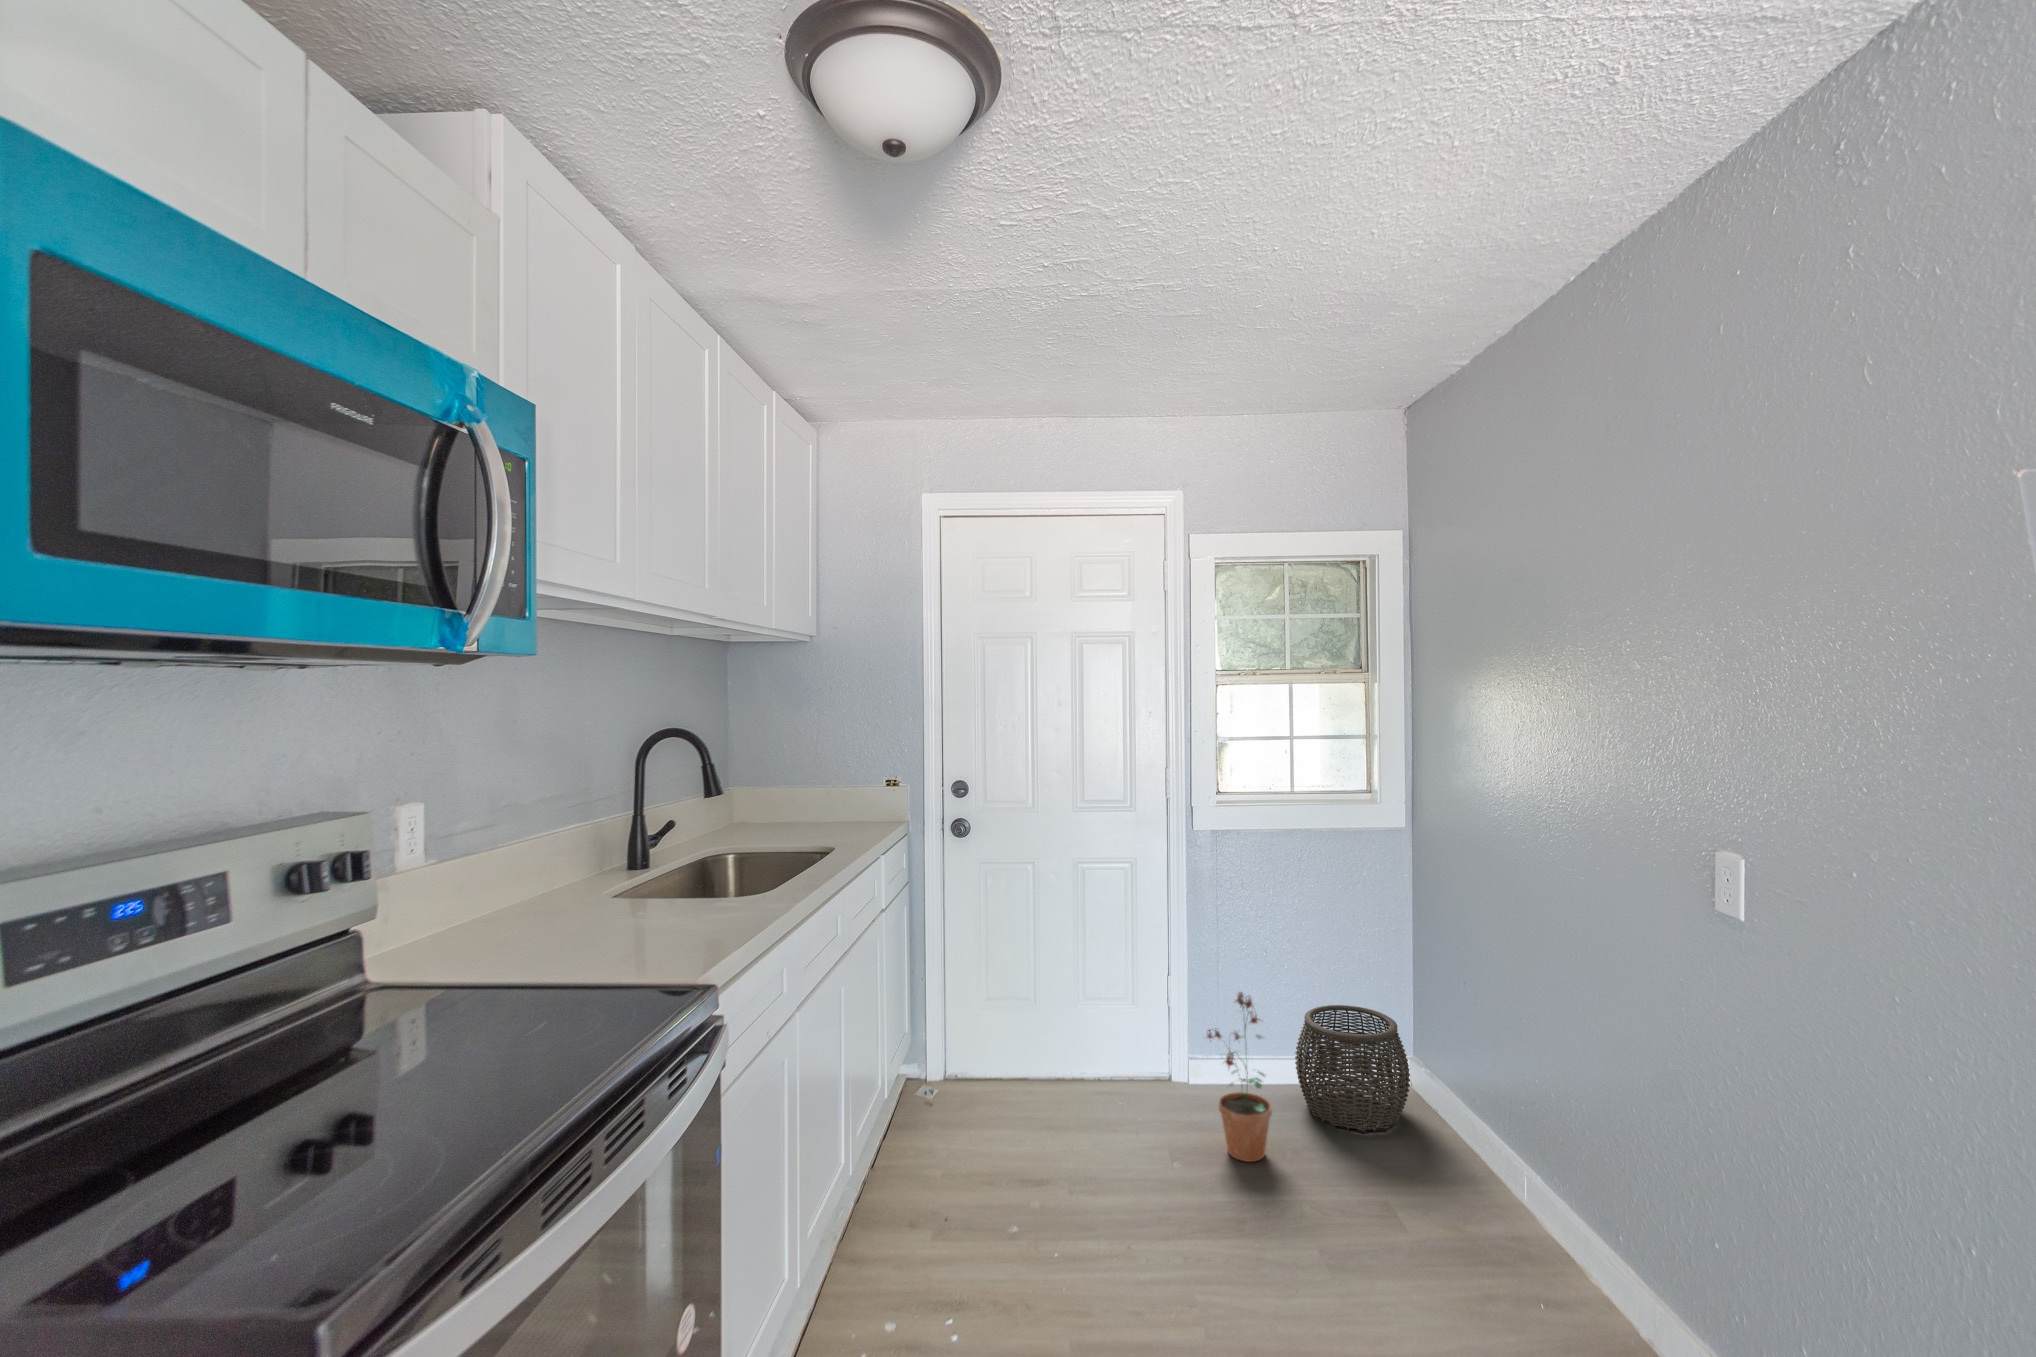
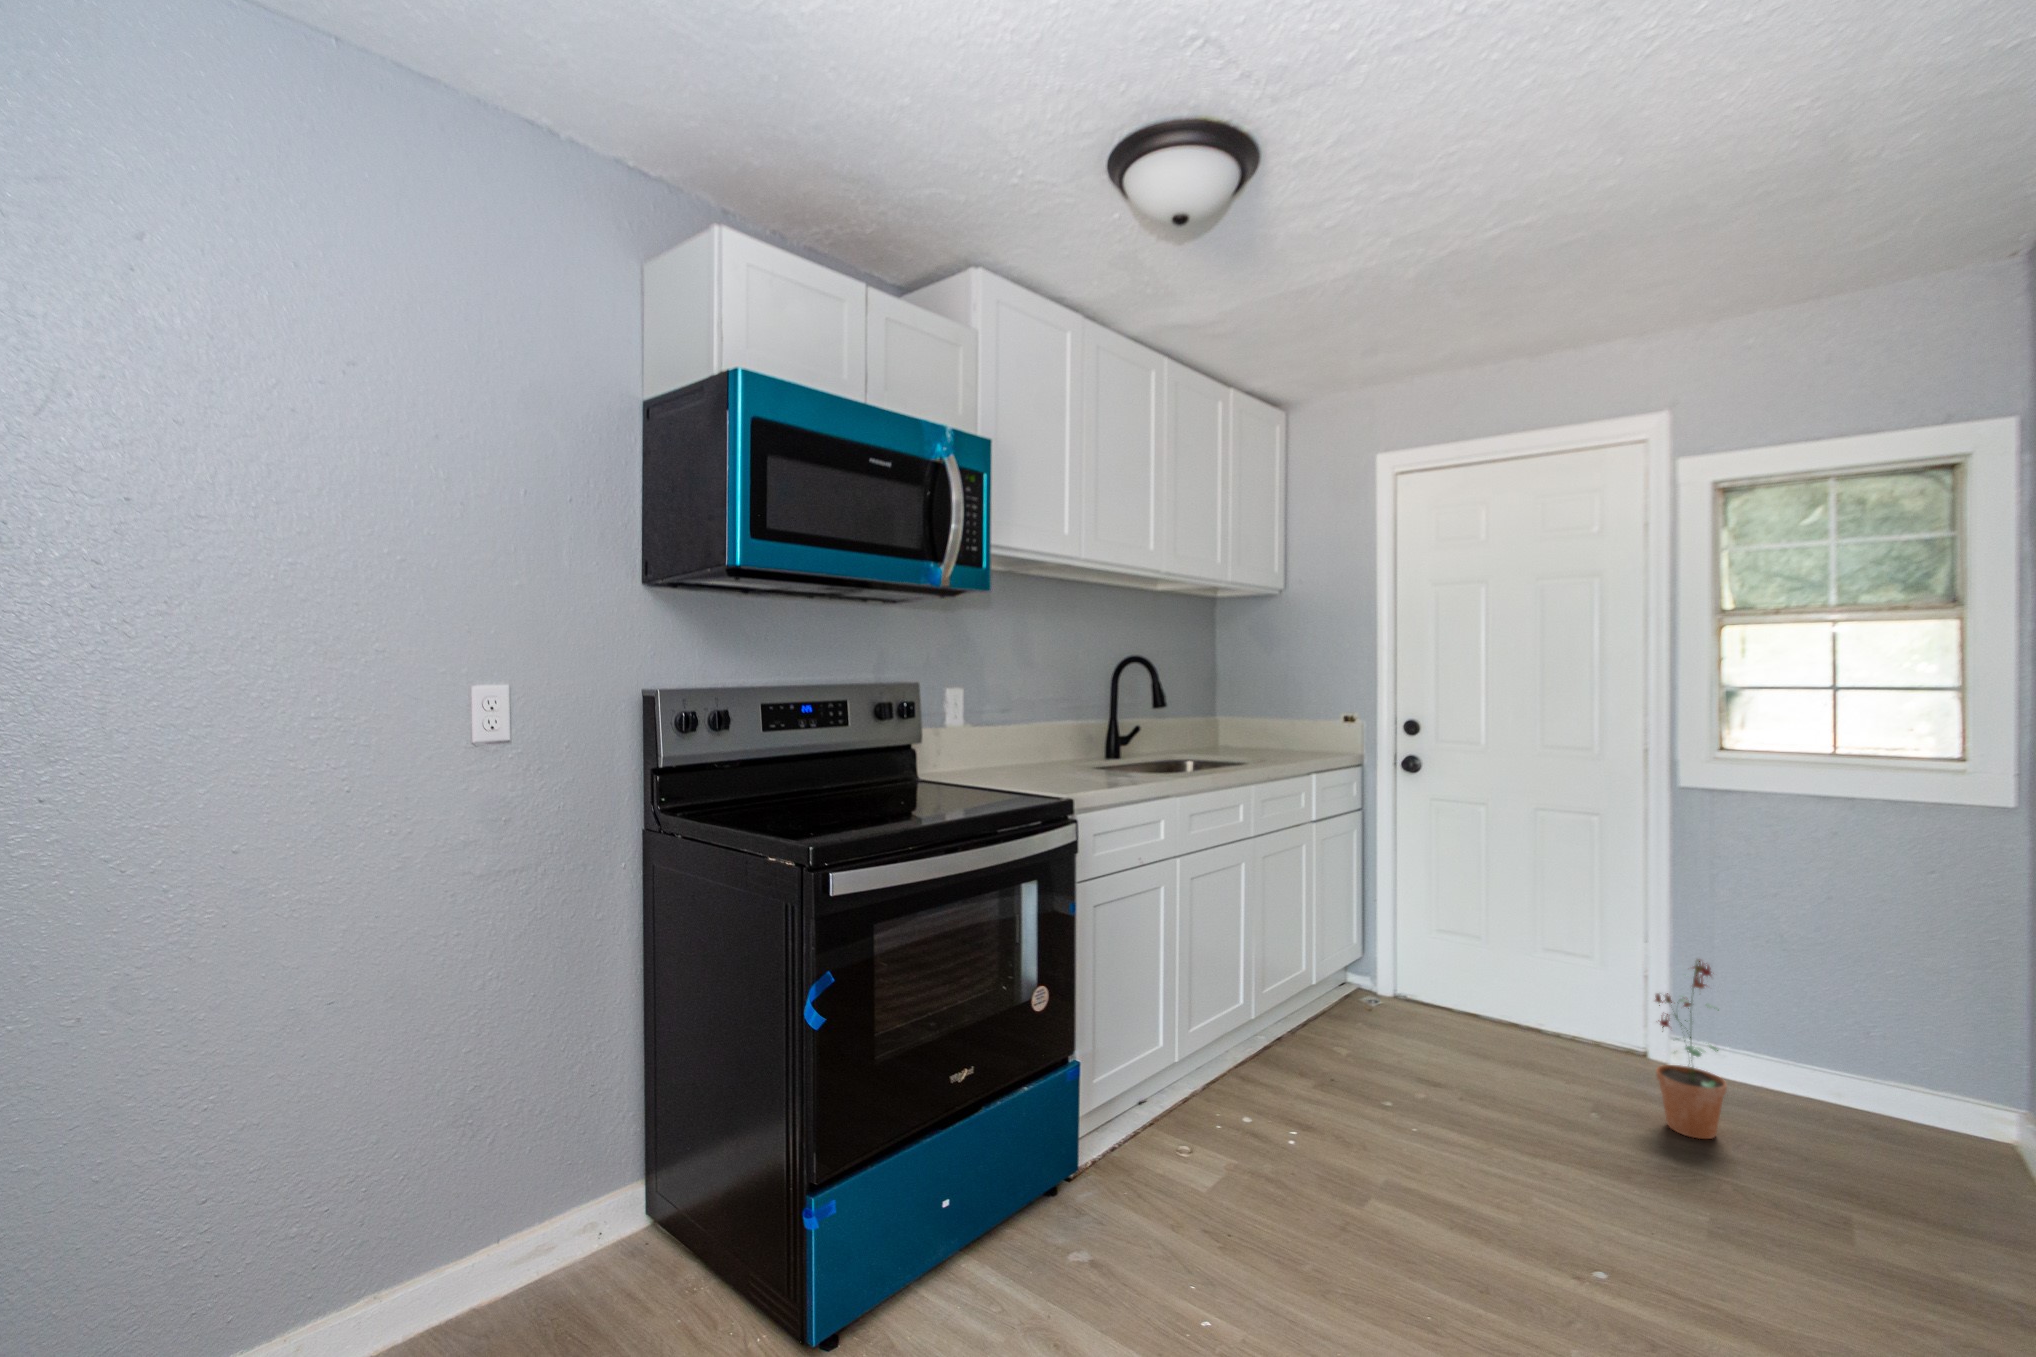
woven basket: present [1295,1005,1410,1131] -> none [1803,1012,1987,1170]

